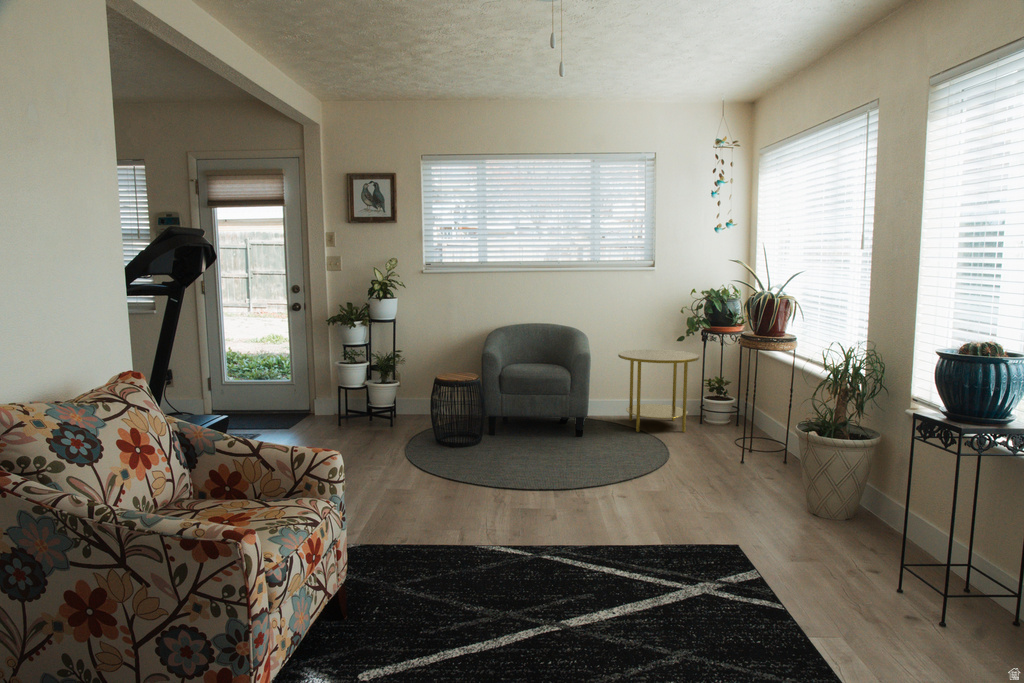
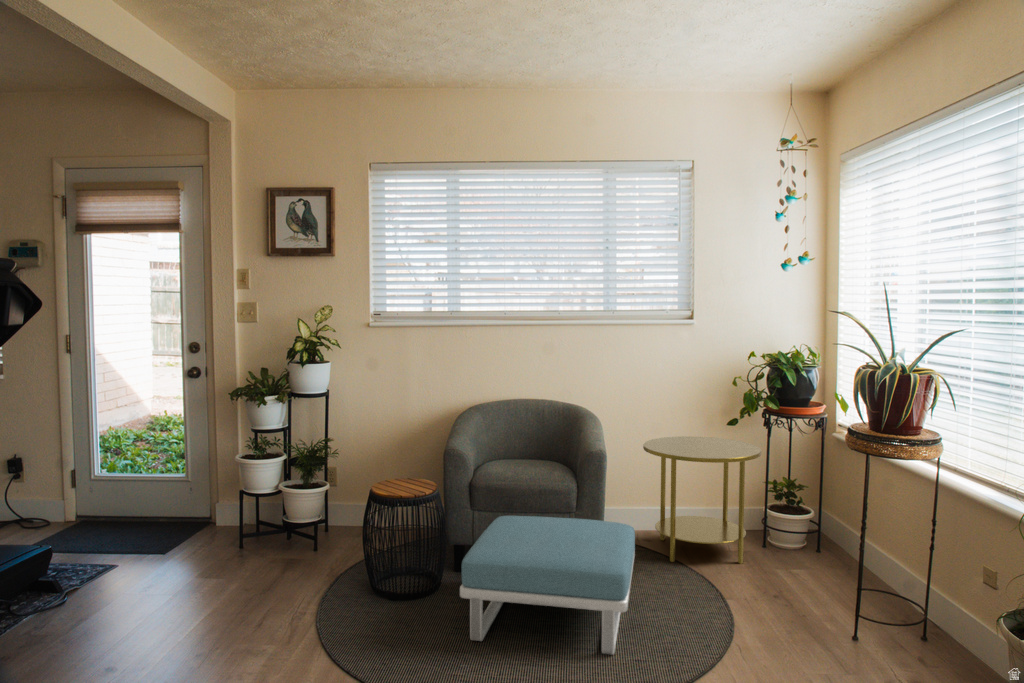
footstool: none [503,399,614,476] -> present [460,516,635,655]

